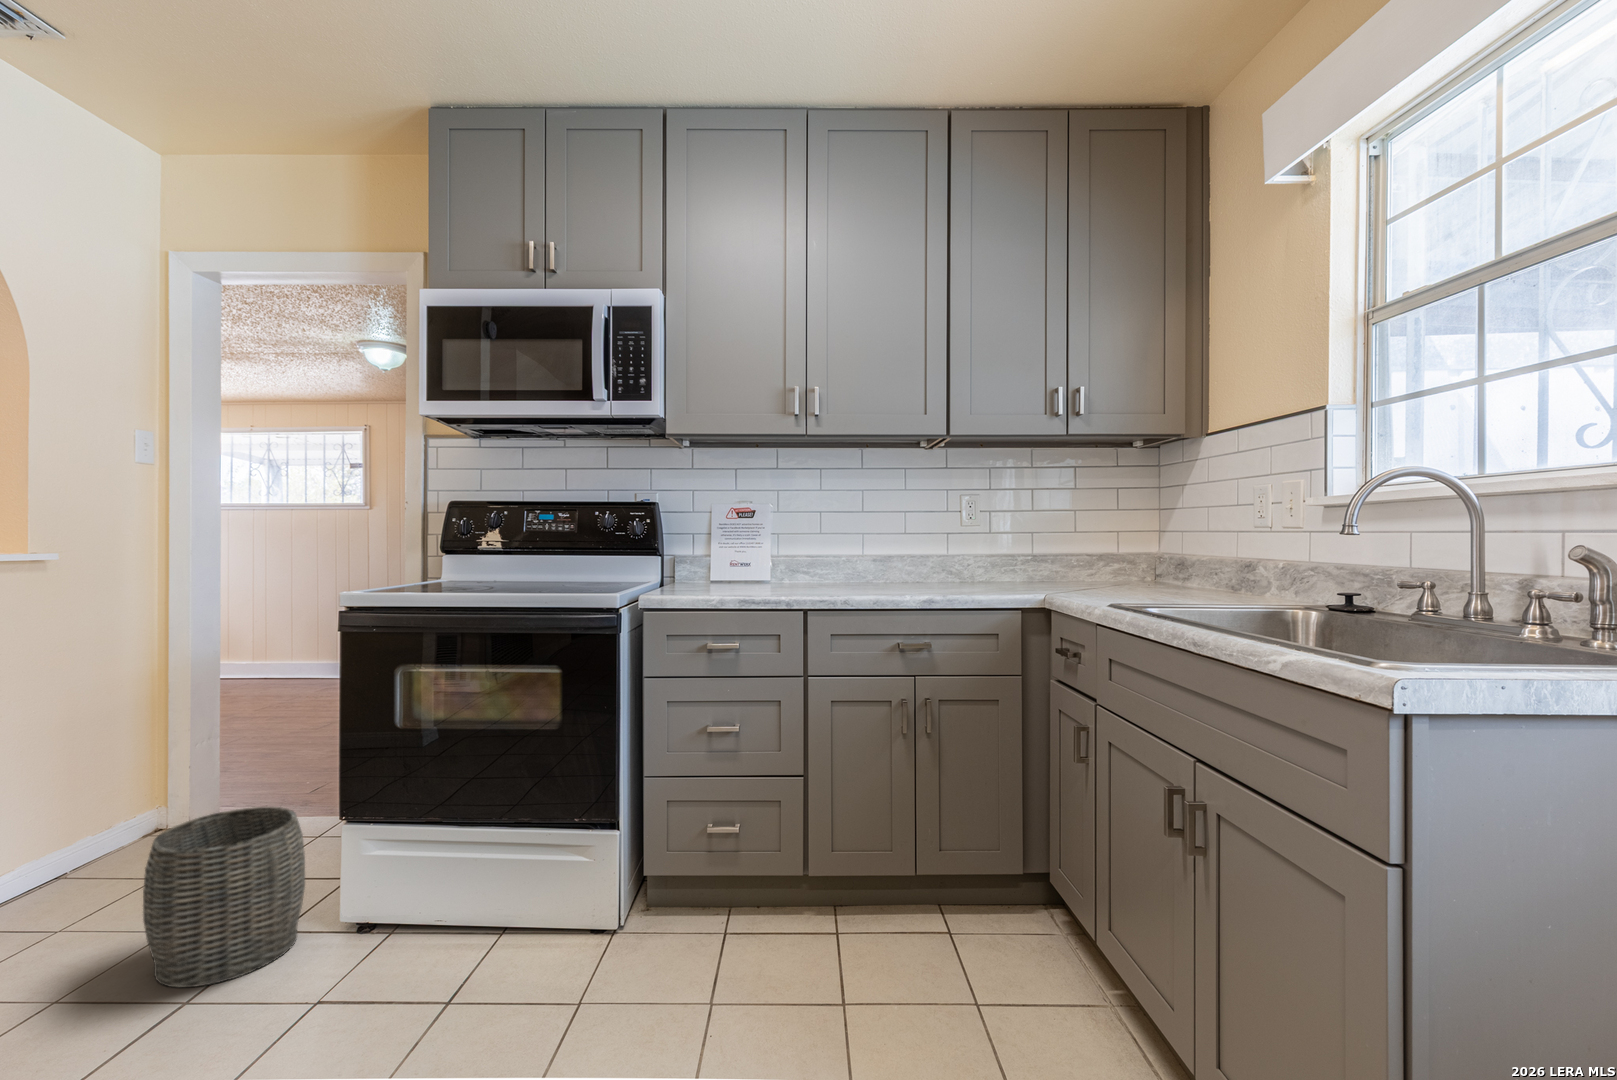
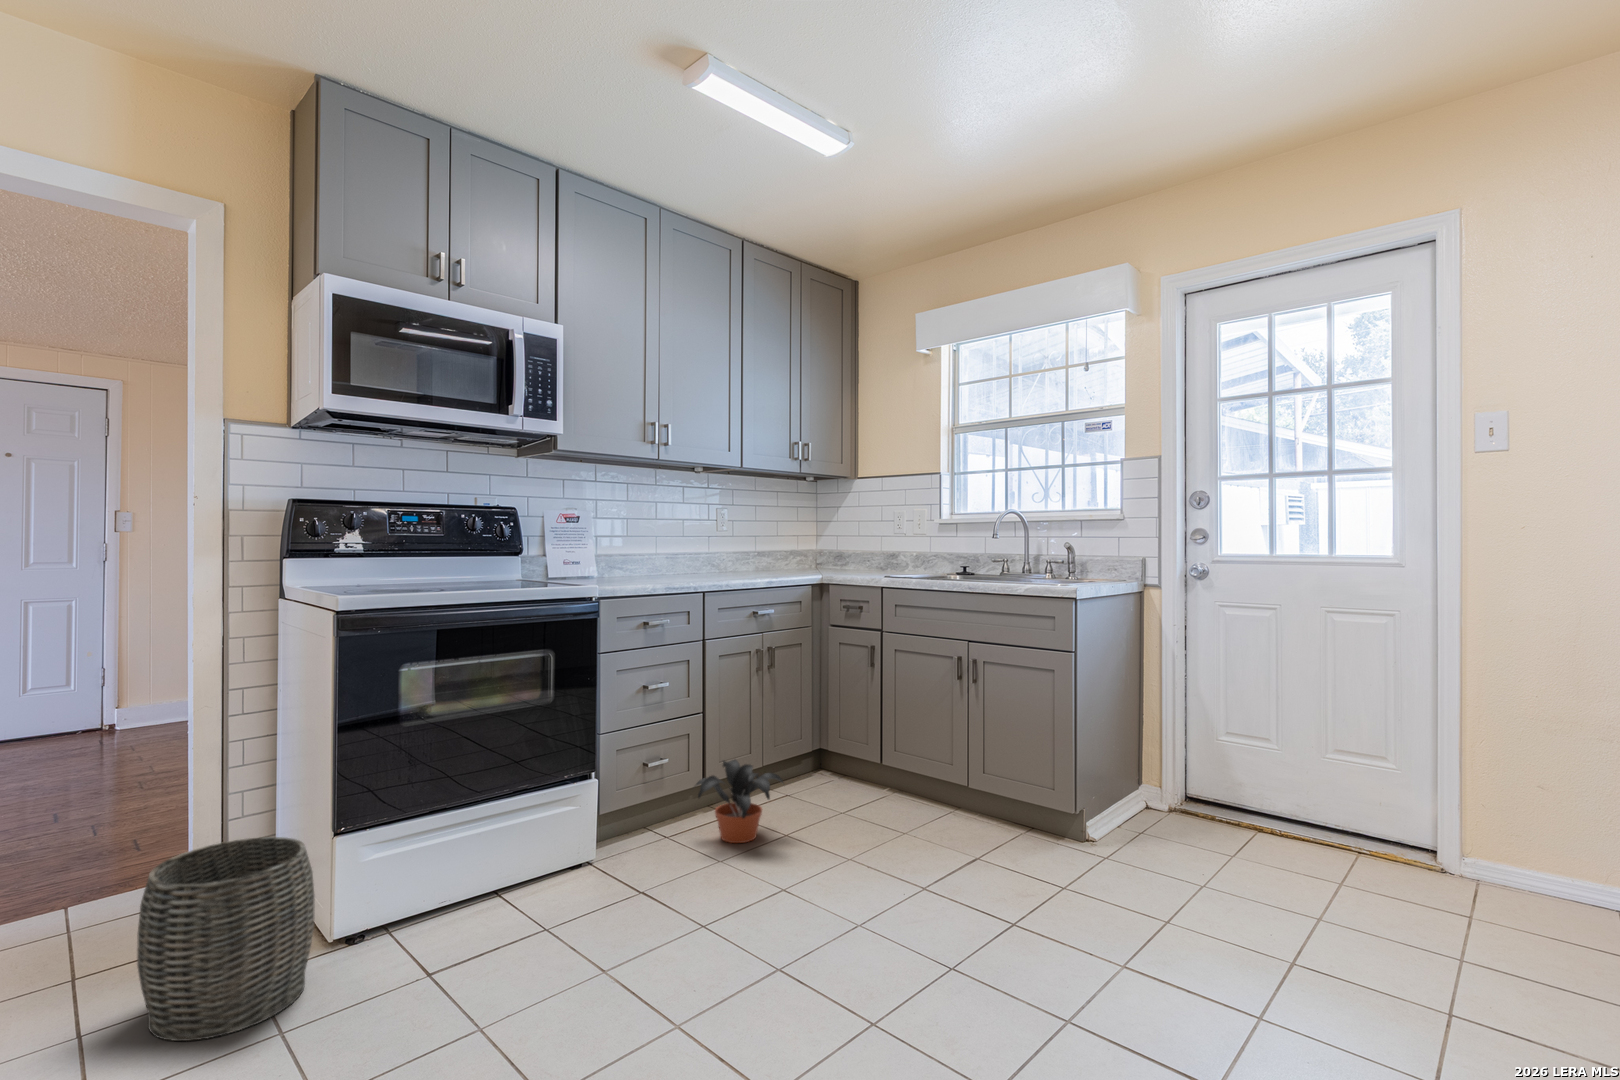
potted plant: none [735,844,864,975] -> present [696,760,783,843]

